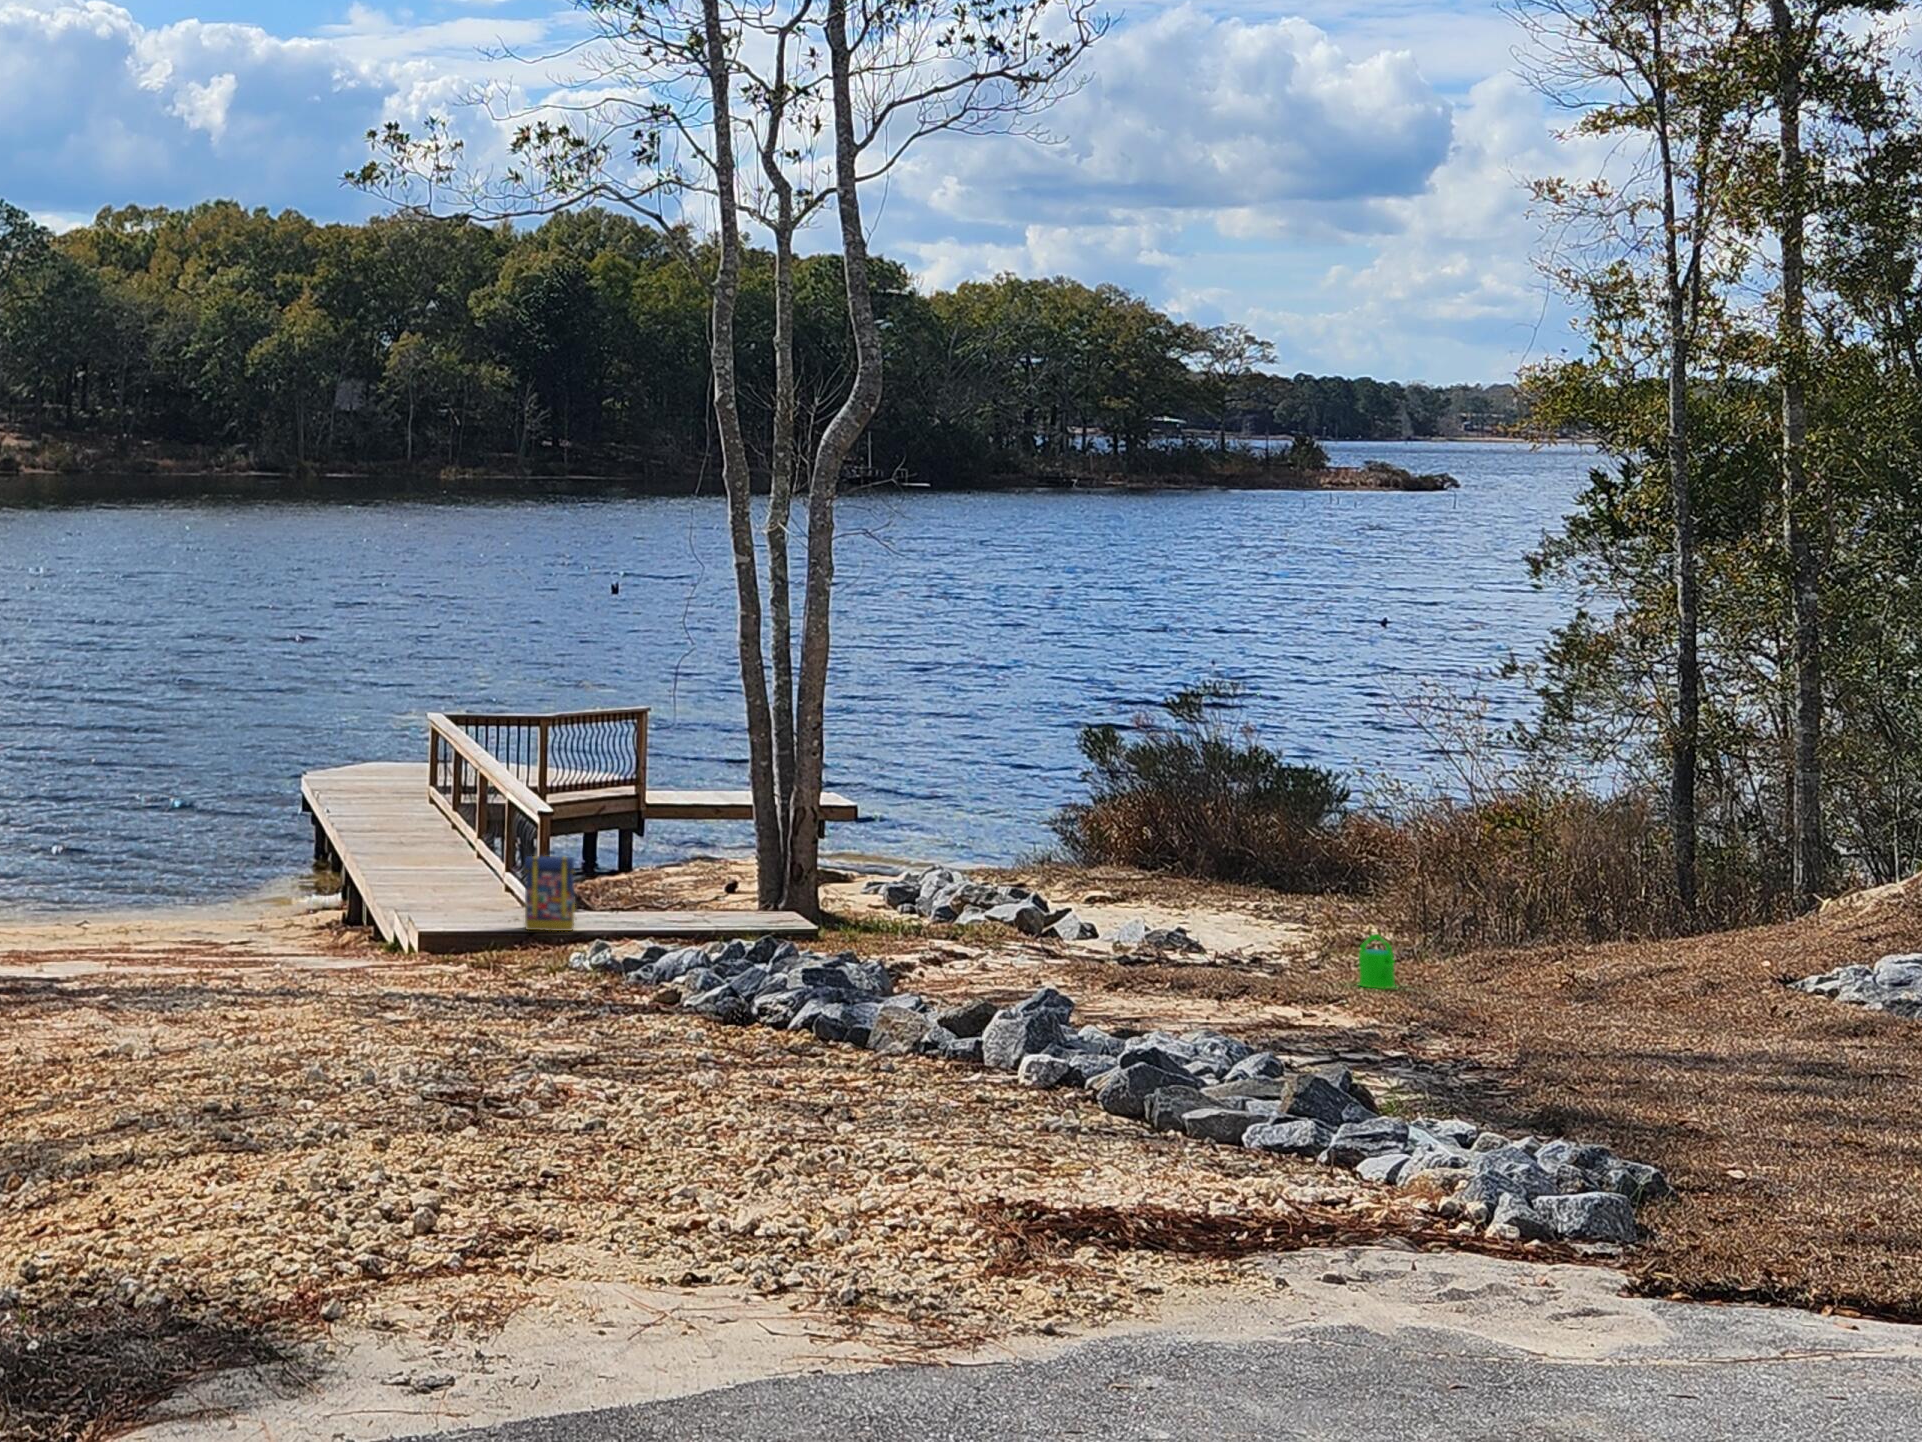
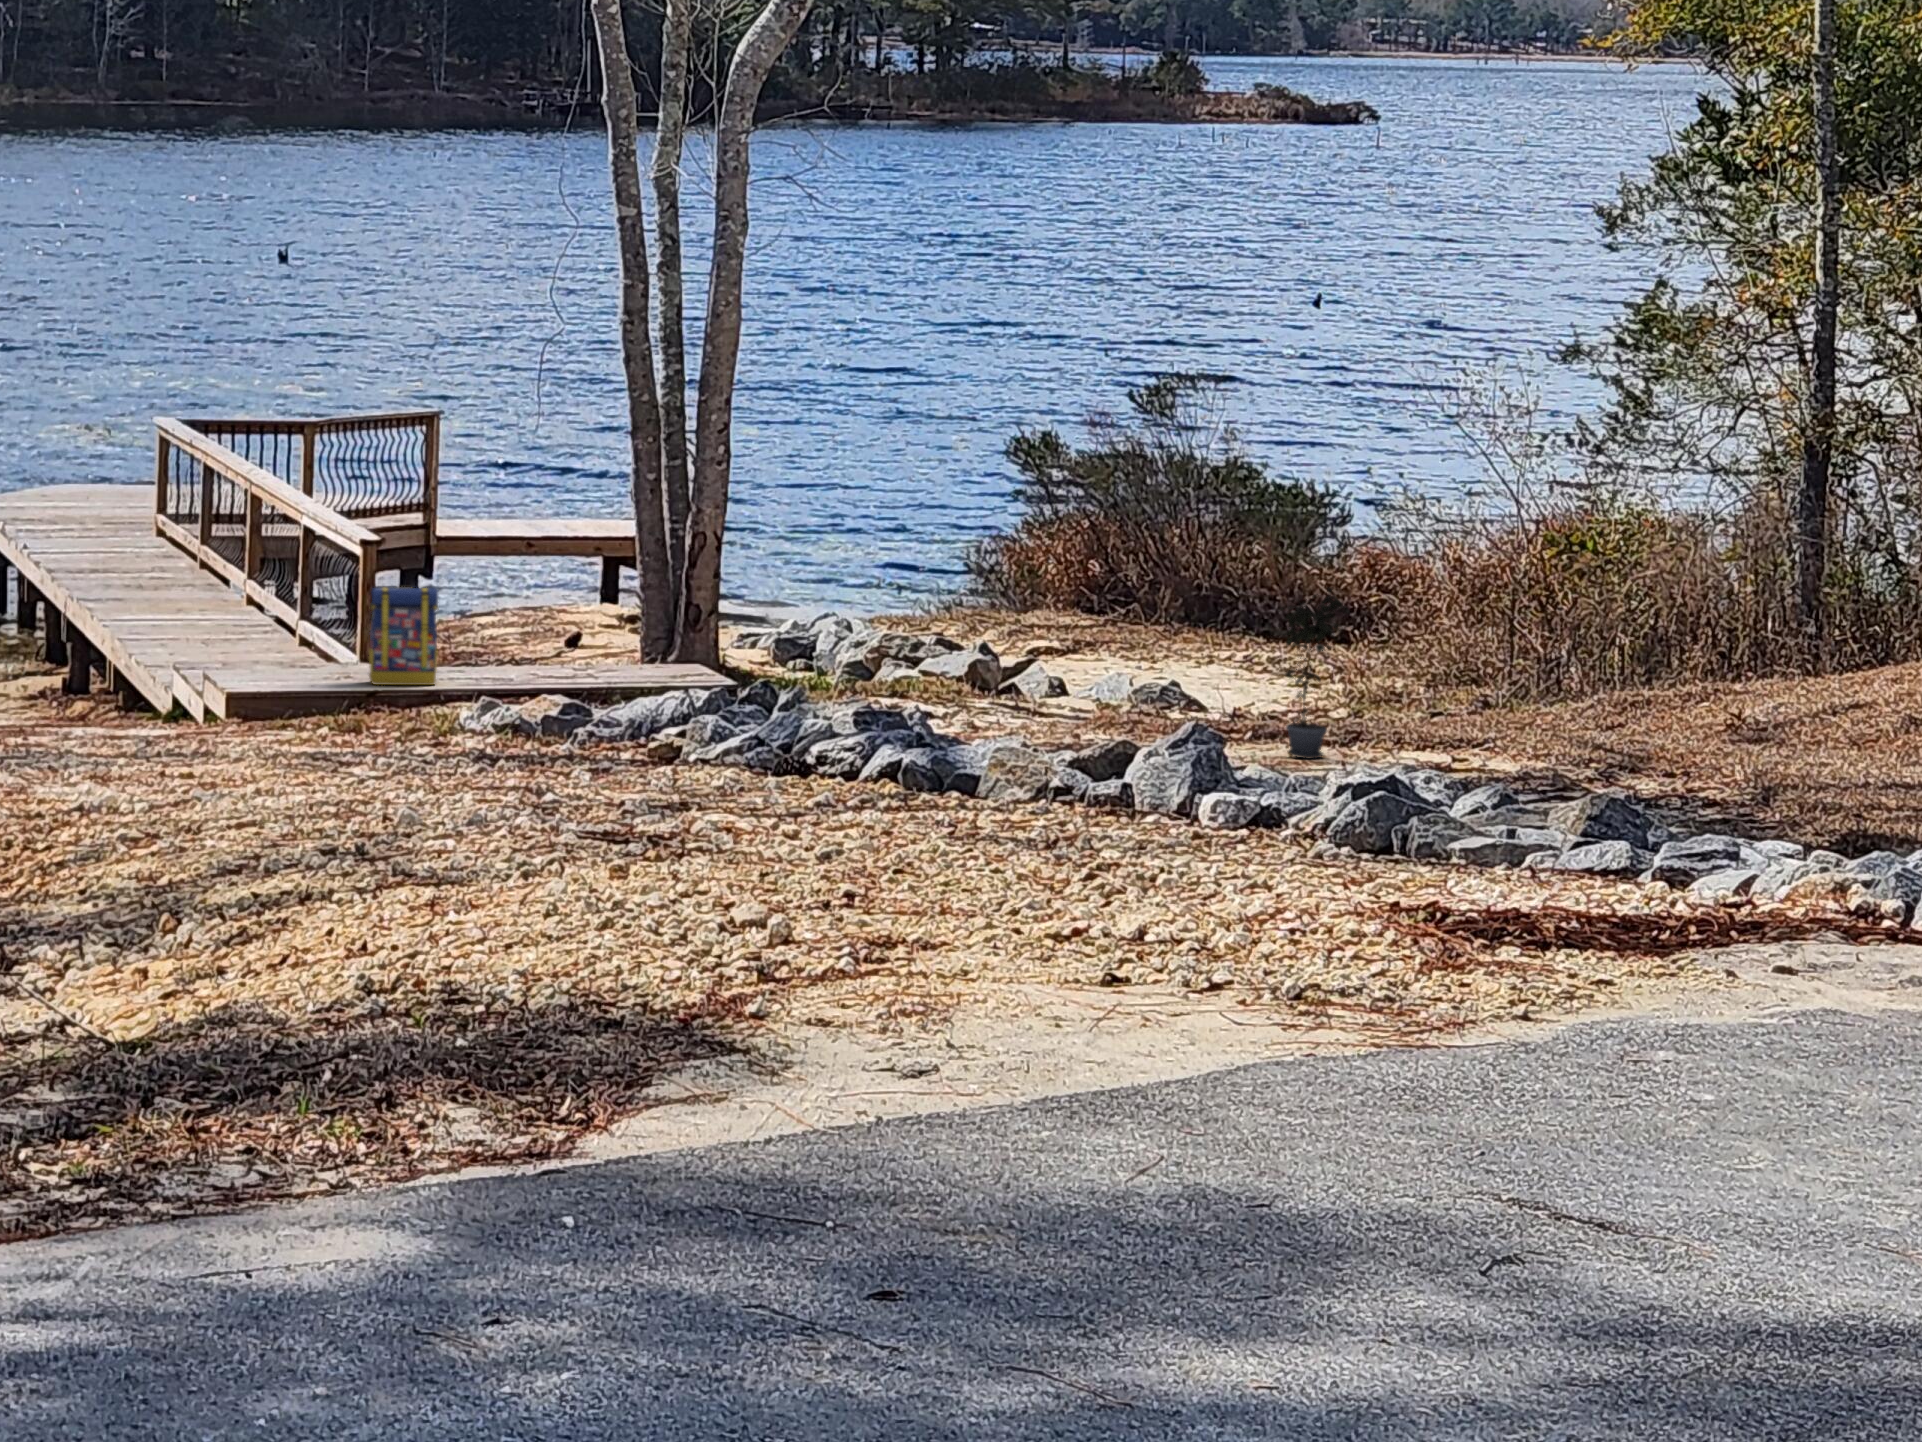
potted plant: none [1145,878,1203,1014] -> present [1279,588,1350,759]
watering can: present [1359,934,1396,989] -> none [1493,664,1546,731]

